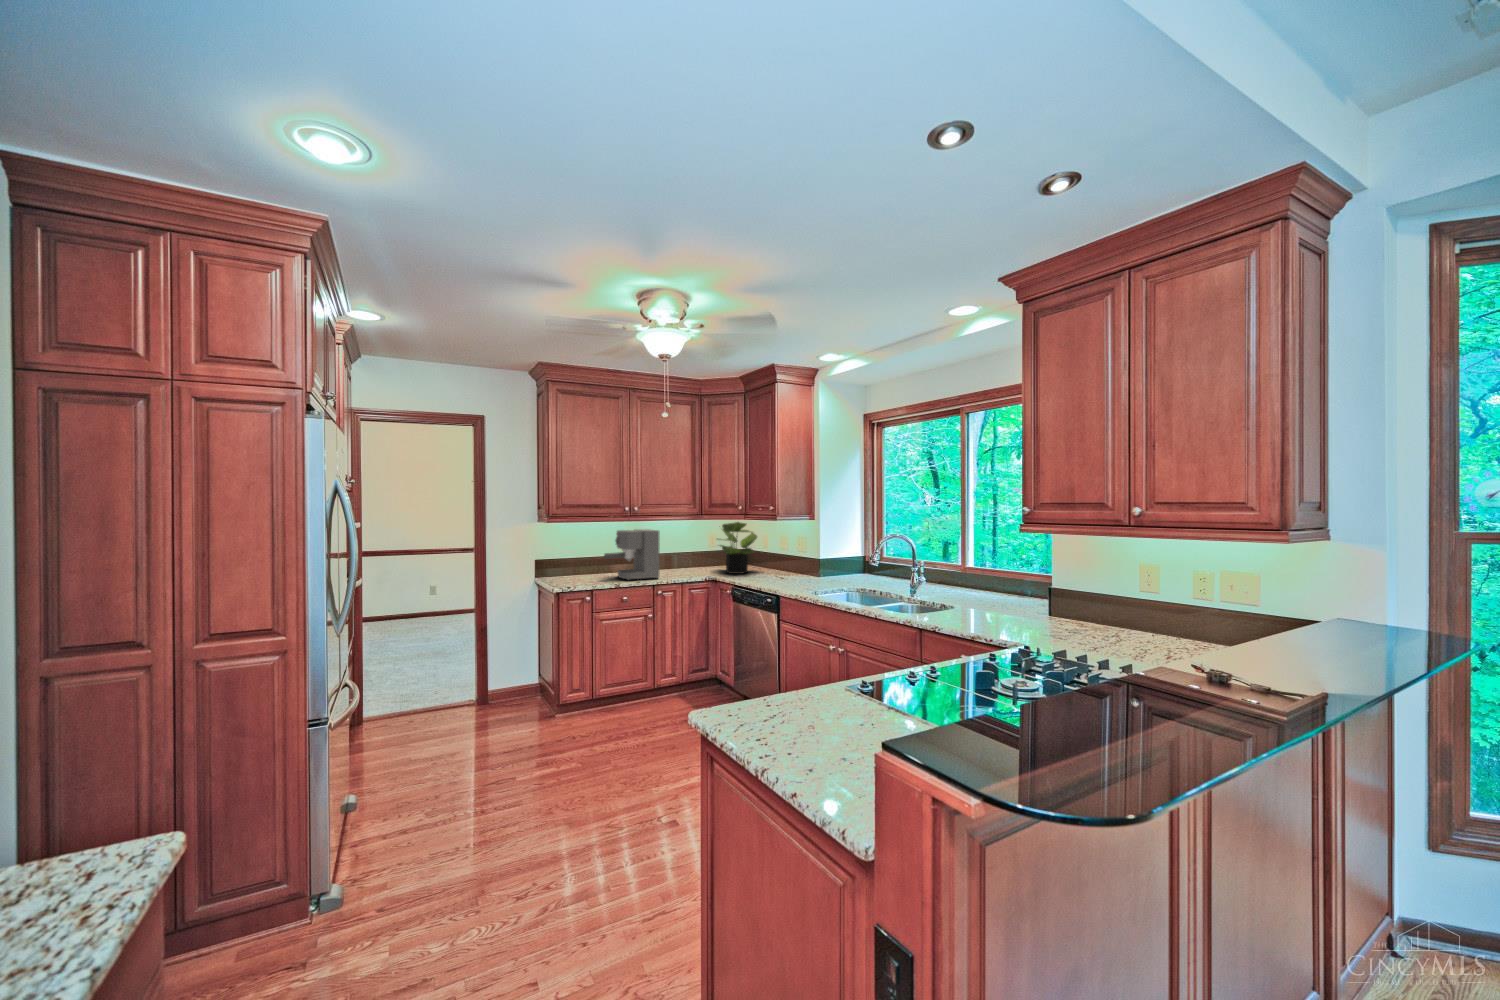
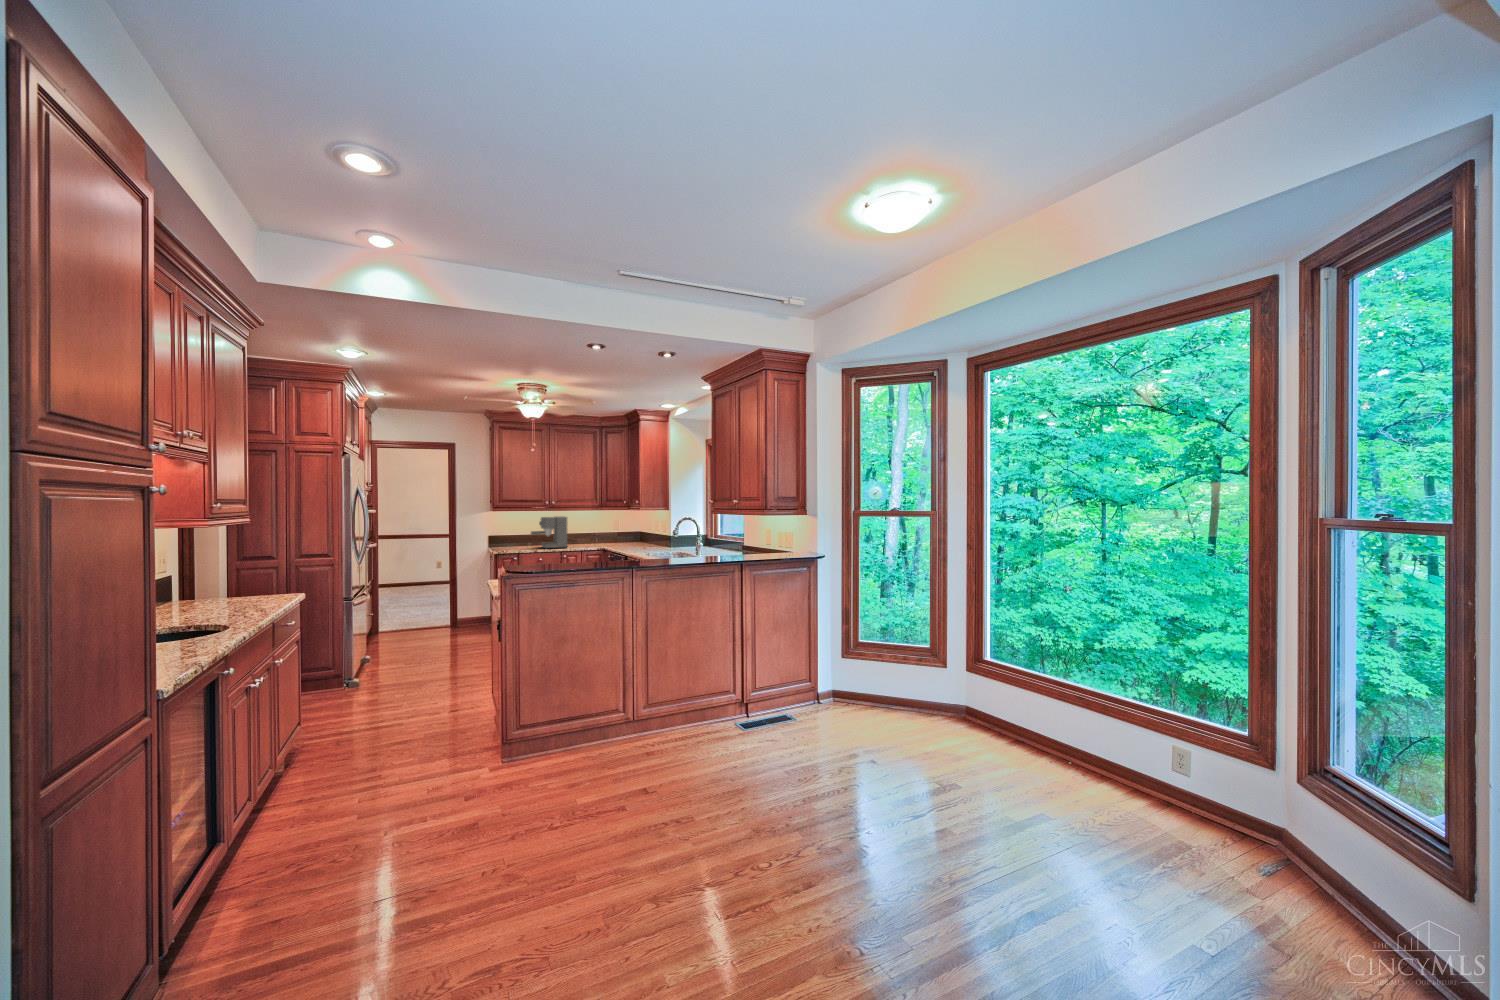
potted plant: present [718,522,757,574] -> none [609,511,638,546]

